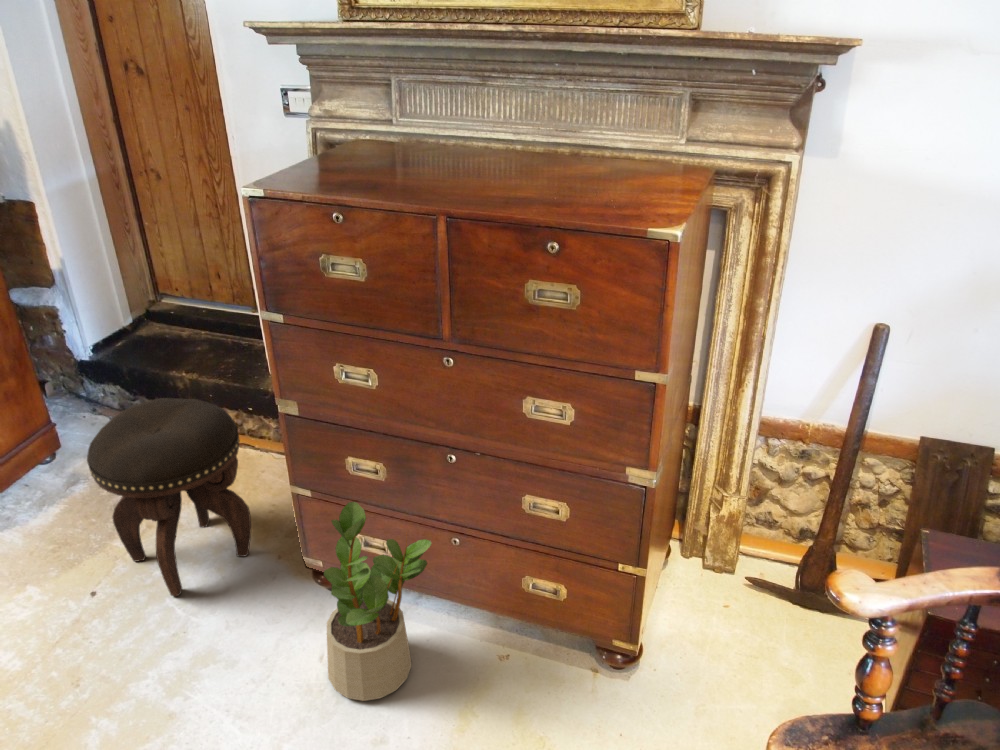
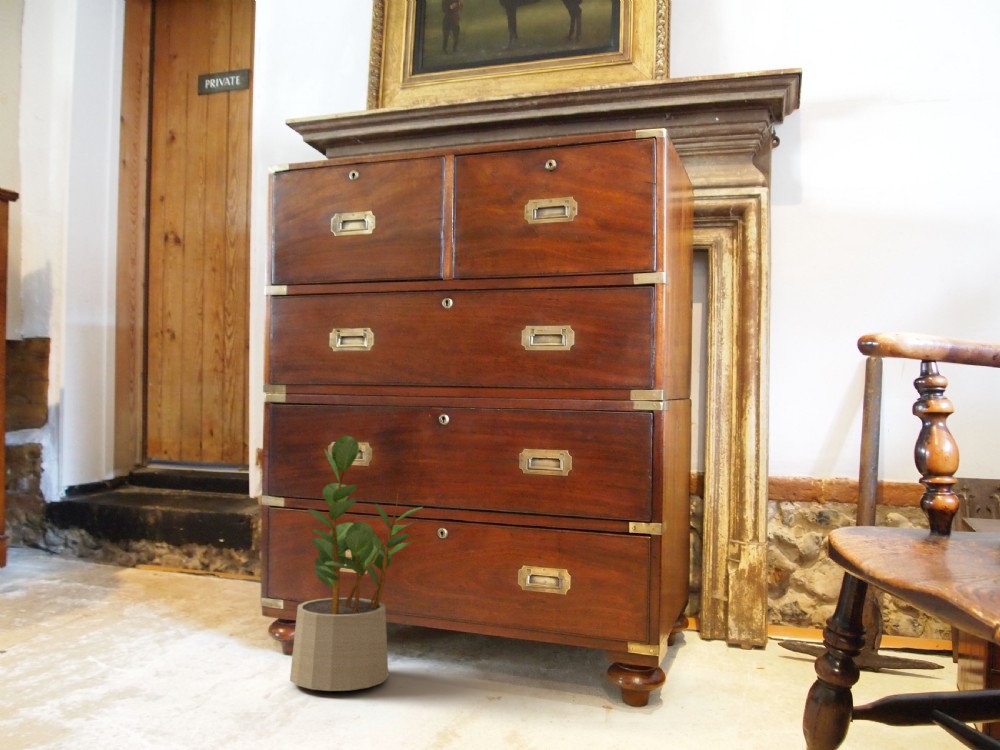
footstool: present [87,398,251,597] -> none [65,445,224,643]

